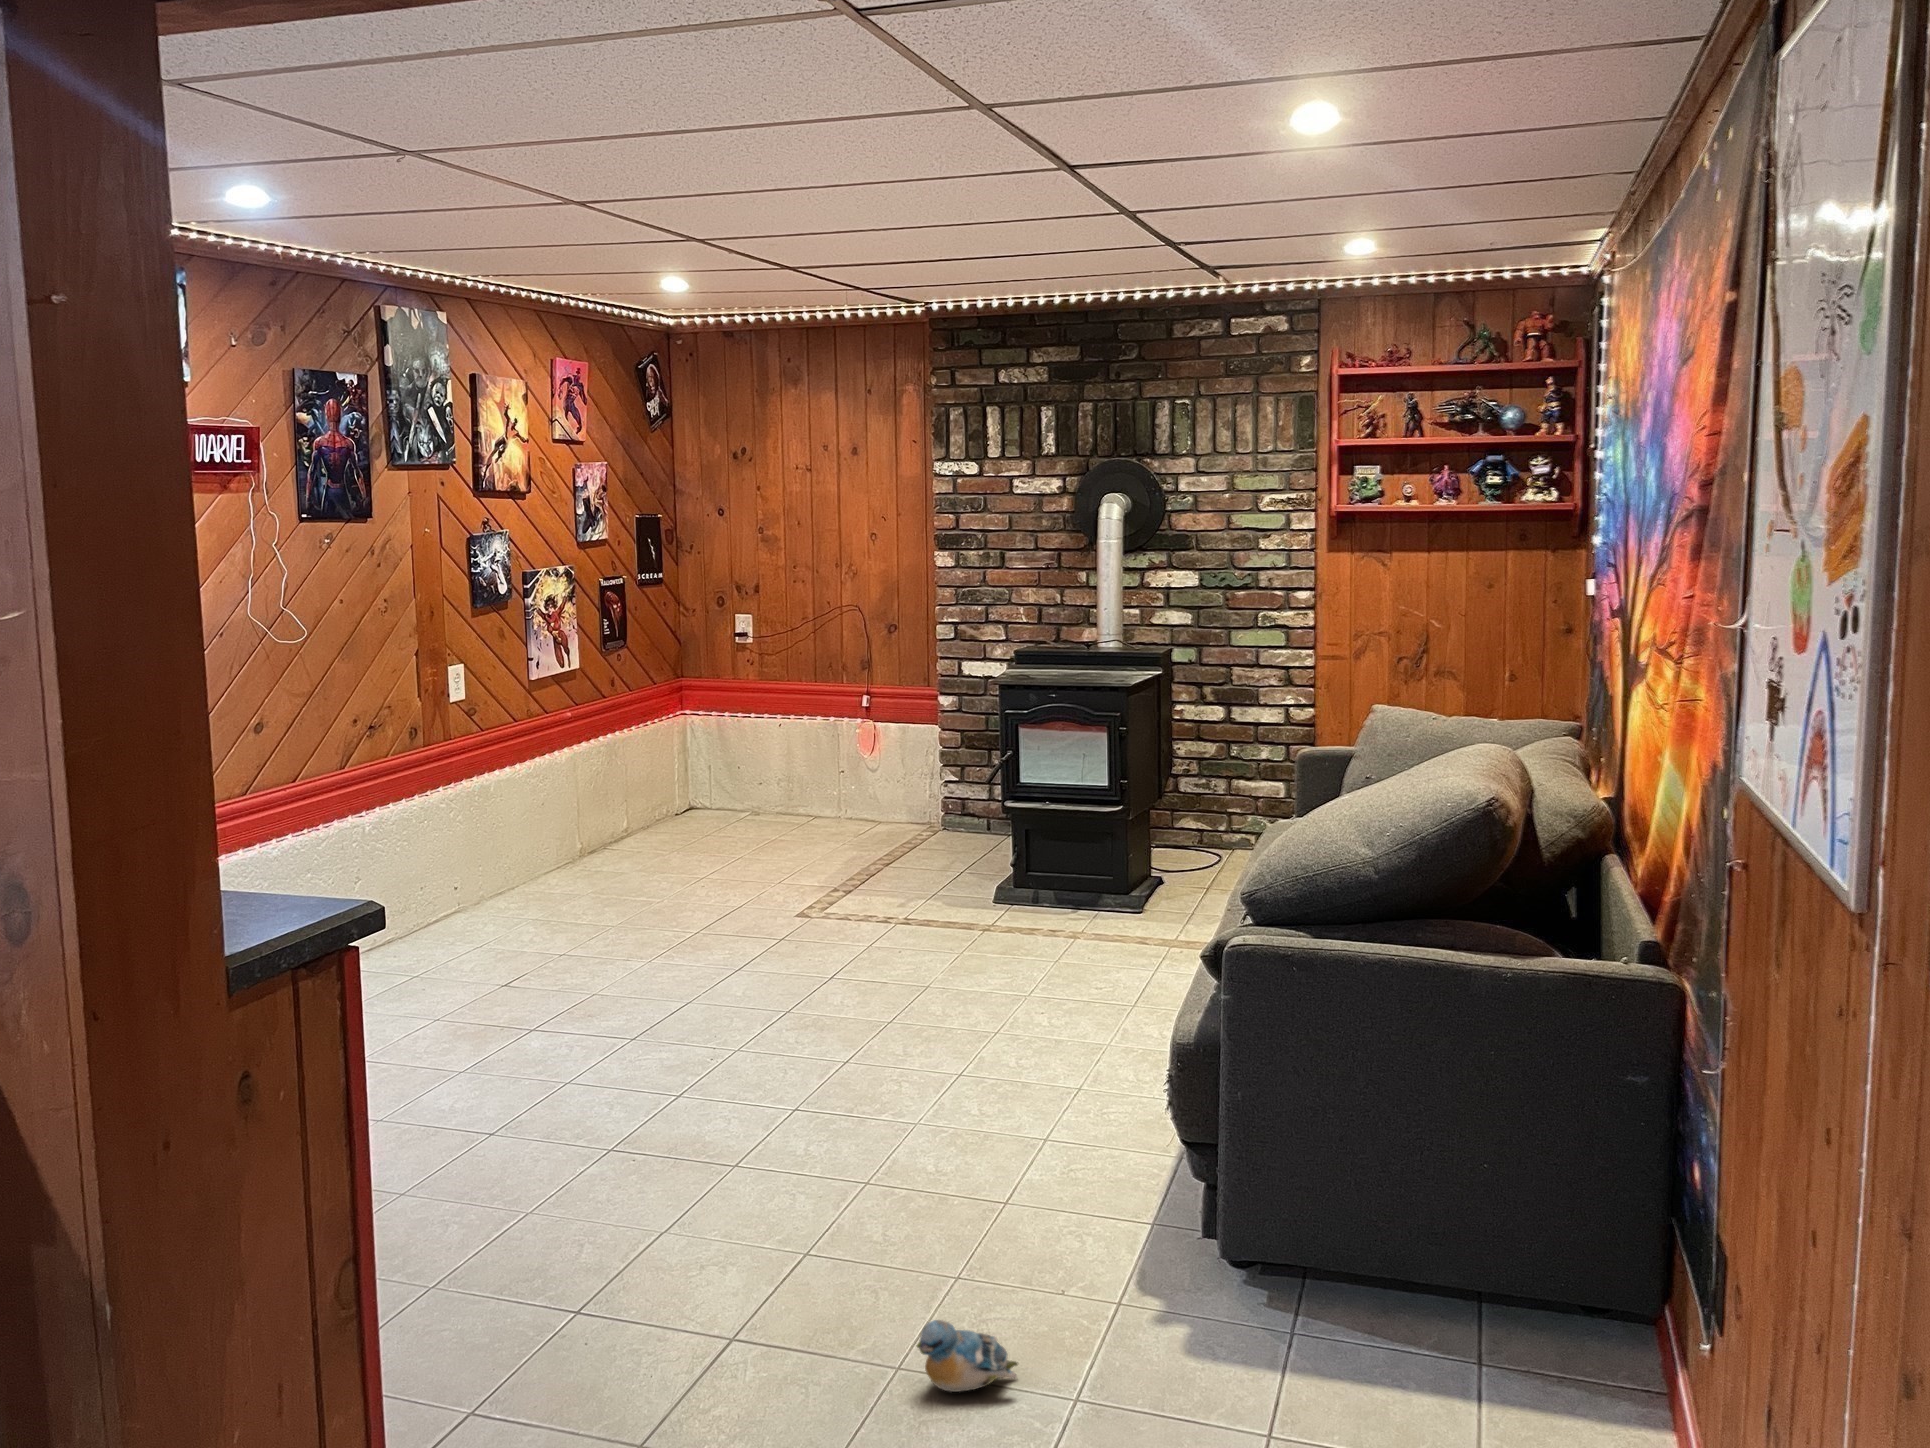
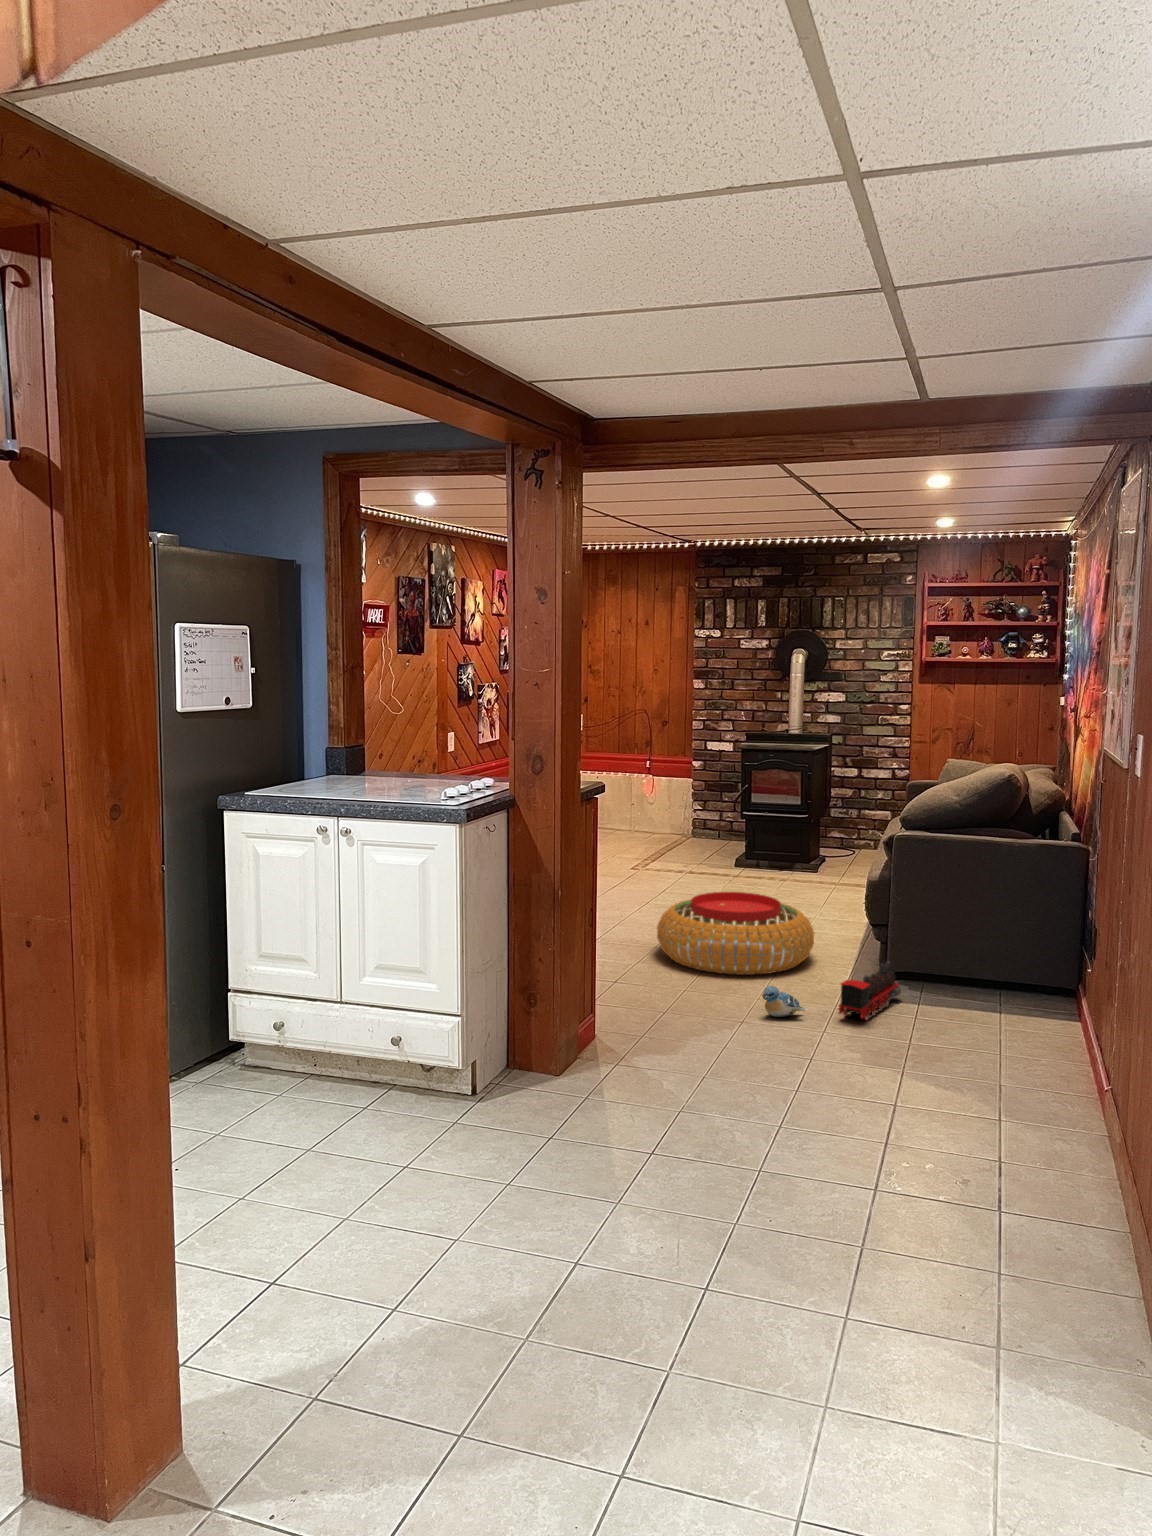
pouf: none [751,1022,1083,1233] -> present [657,892,814,975]
toy train: none [1093,1223,1252,1400] -> present [839,962,901,1020]

